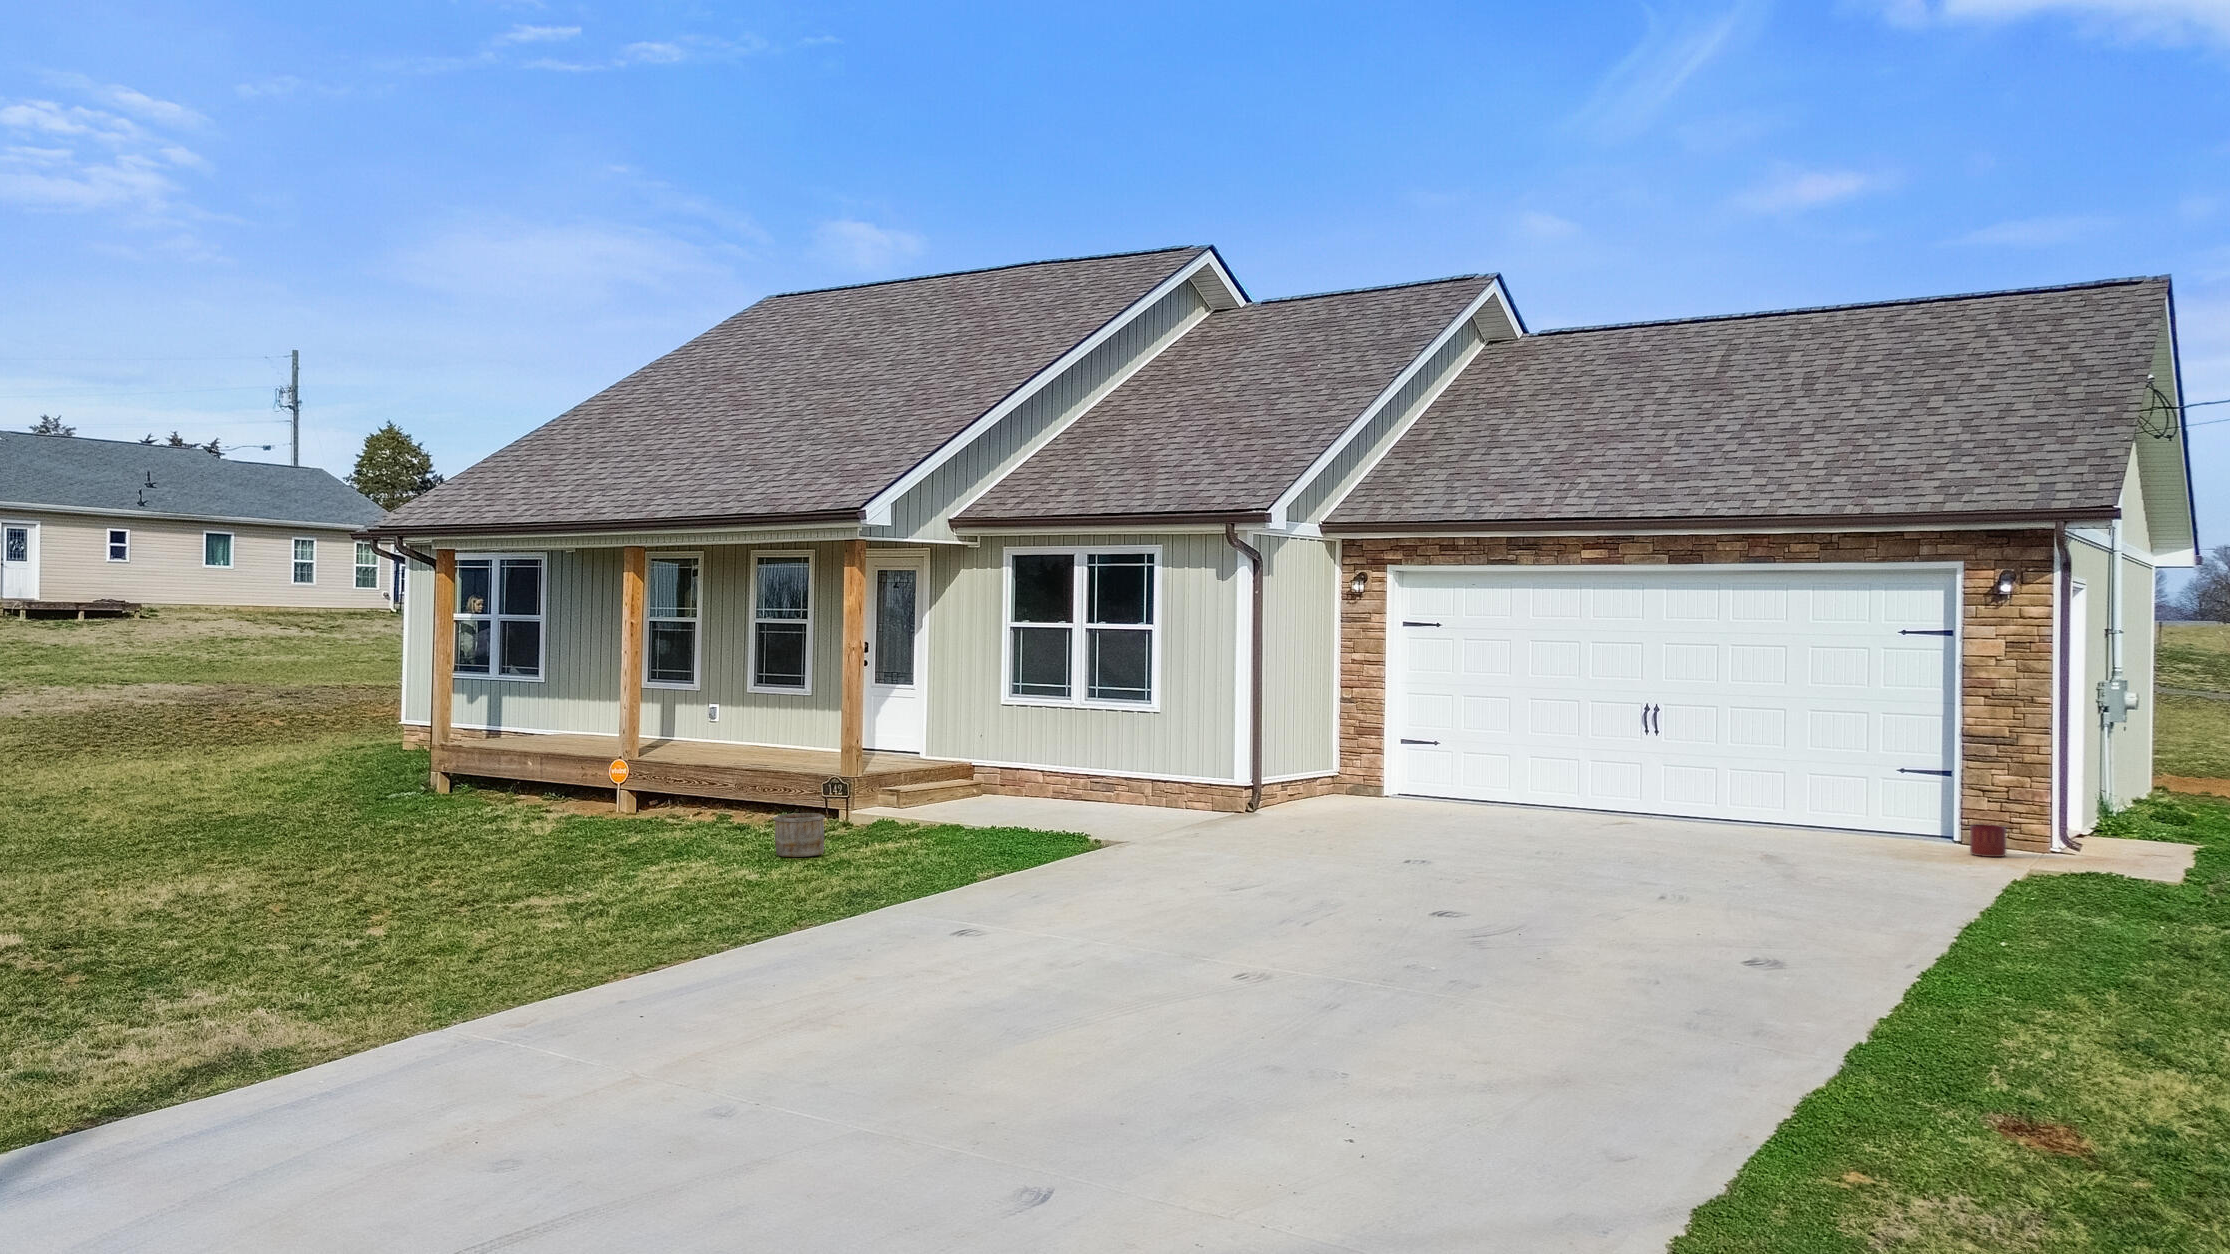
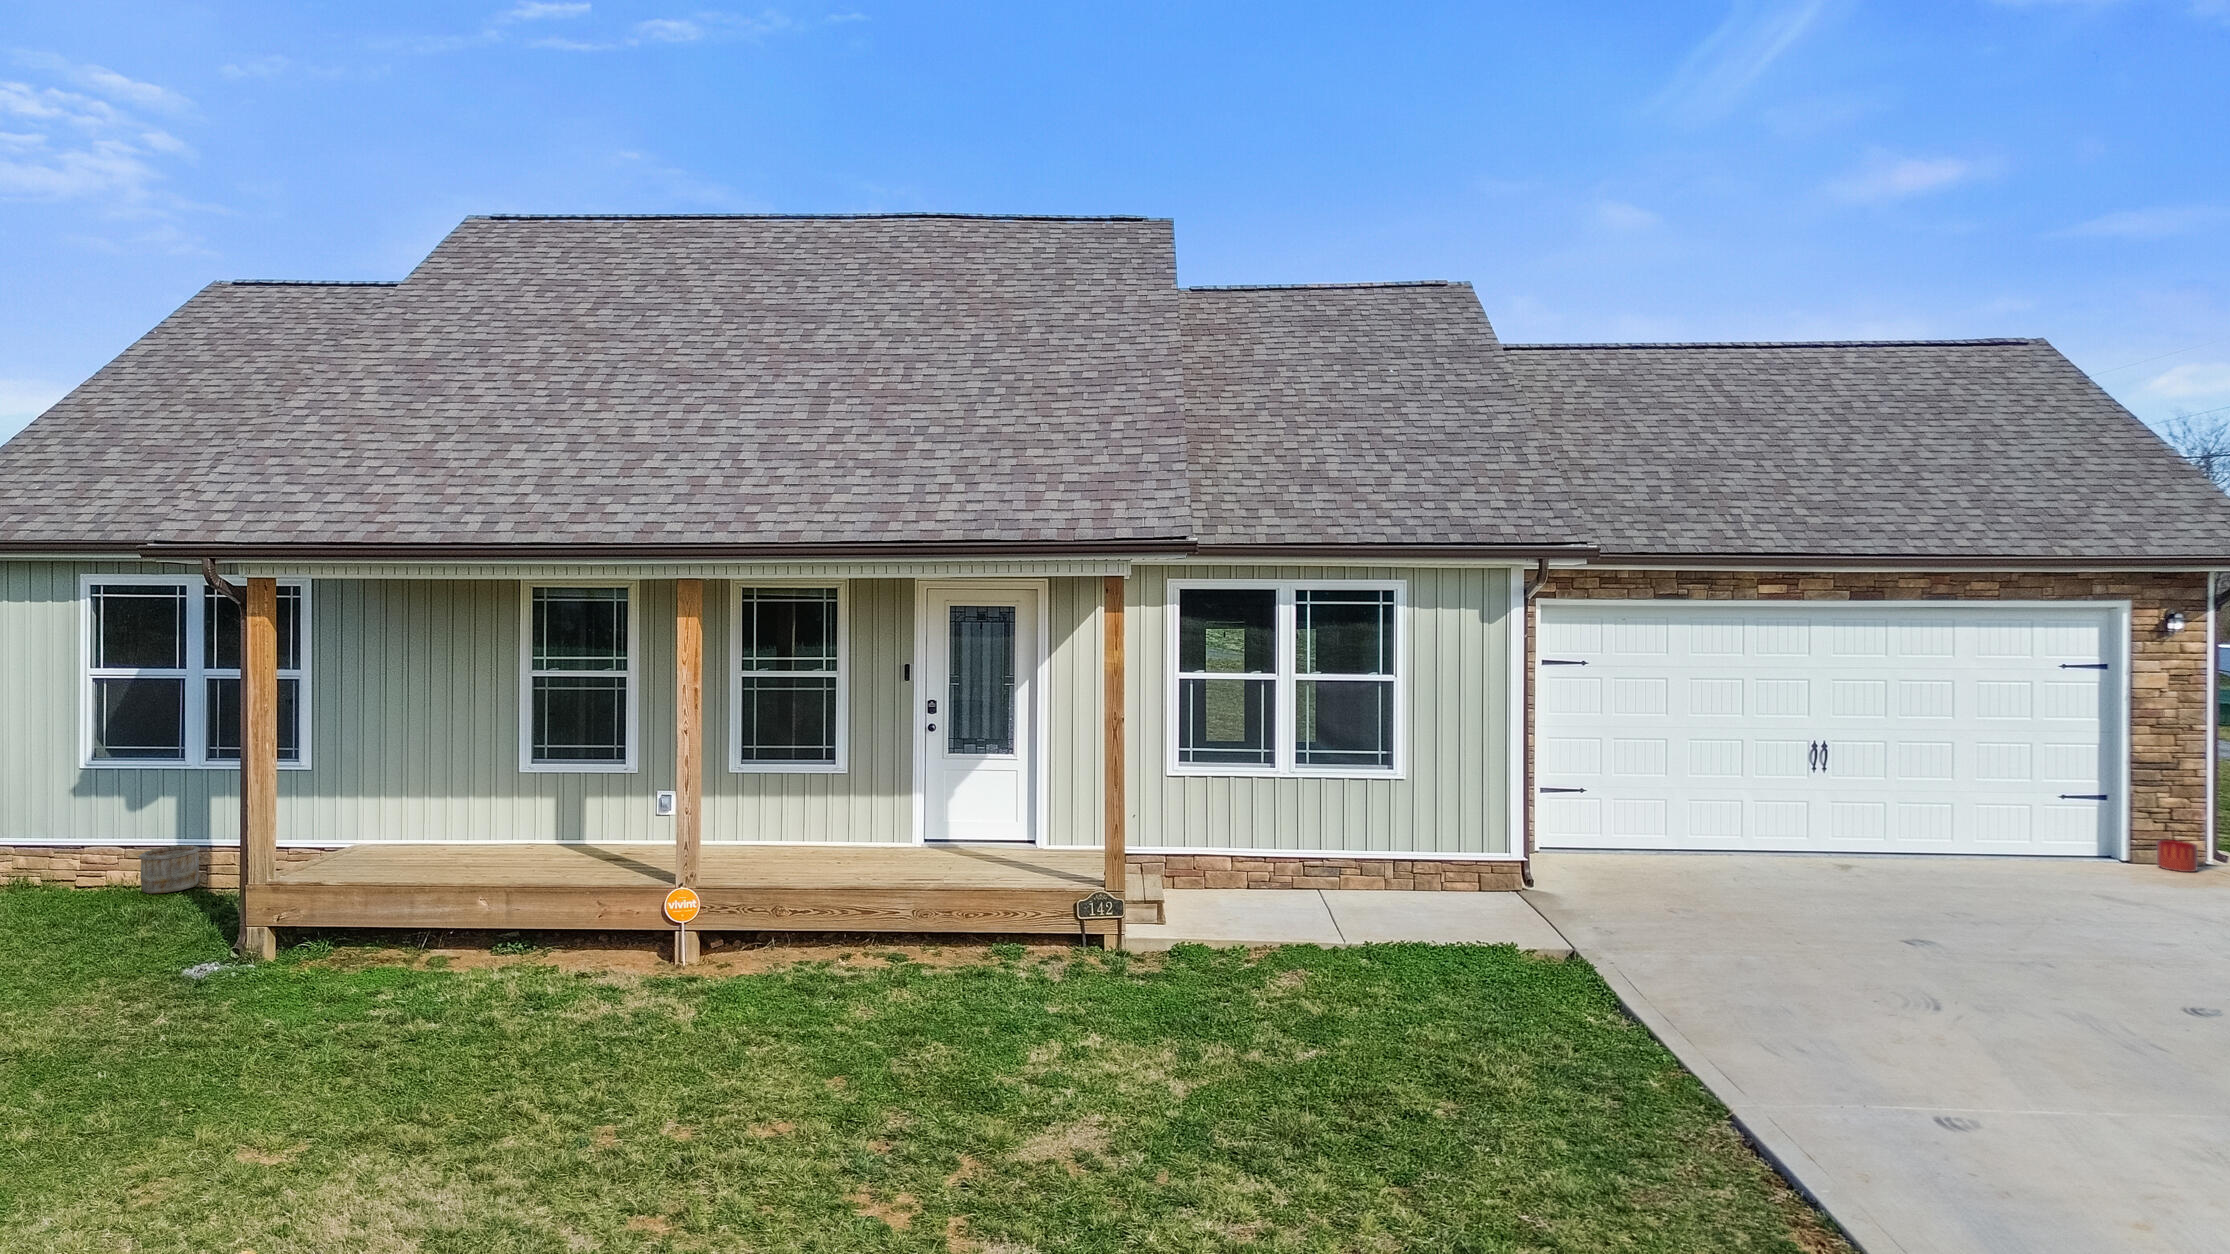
wooden bucket: present [773,813,825,857] -> present [139,845,200,893]

